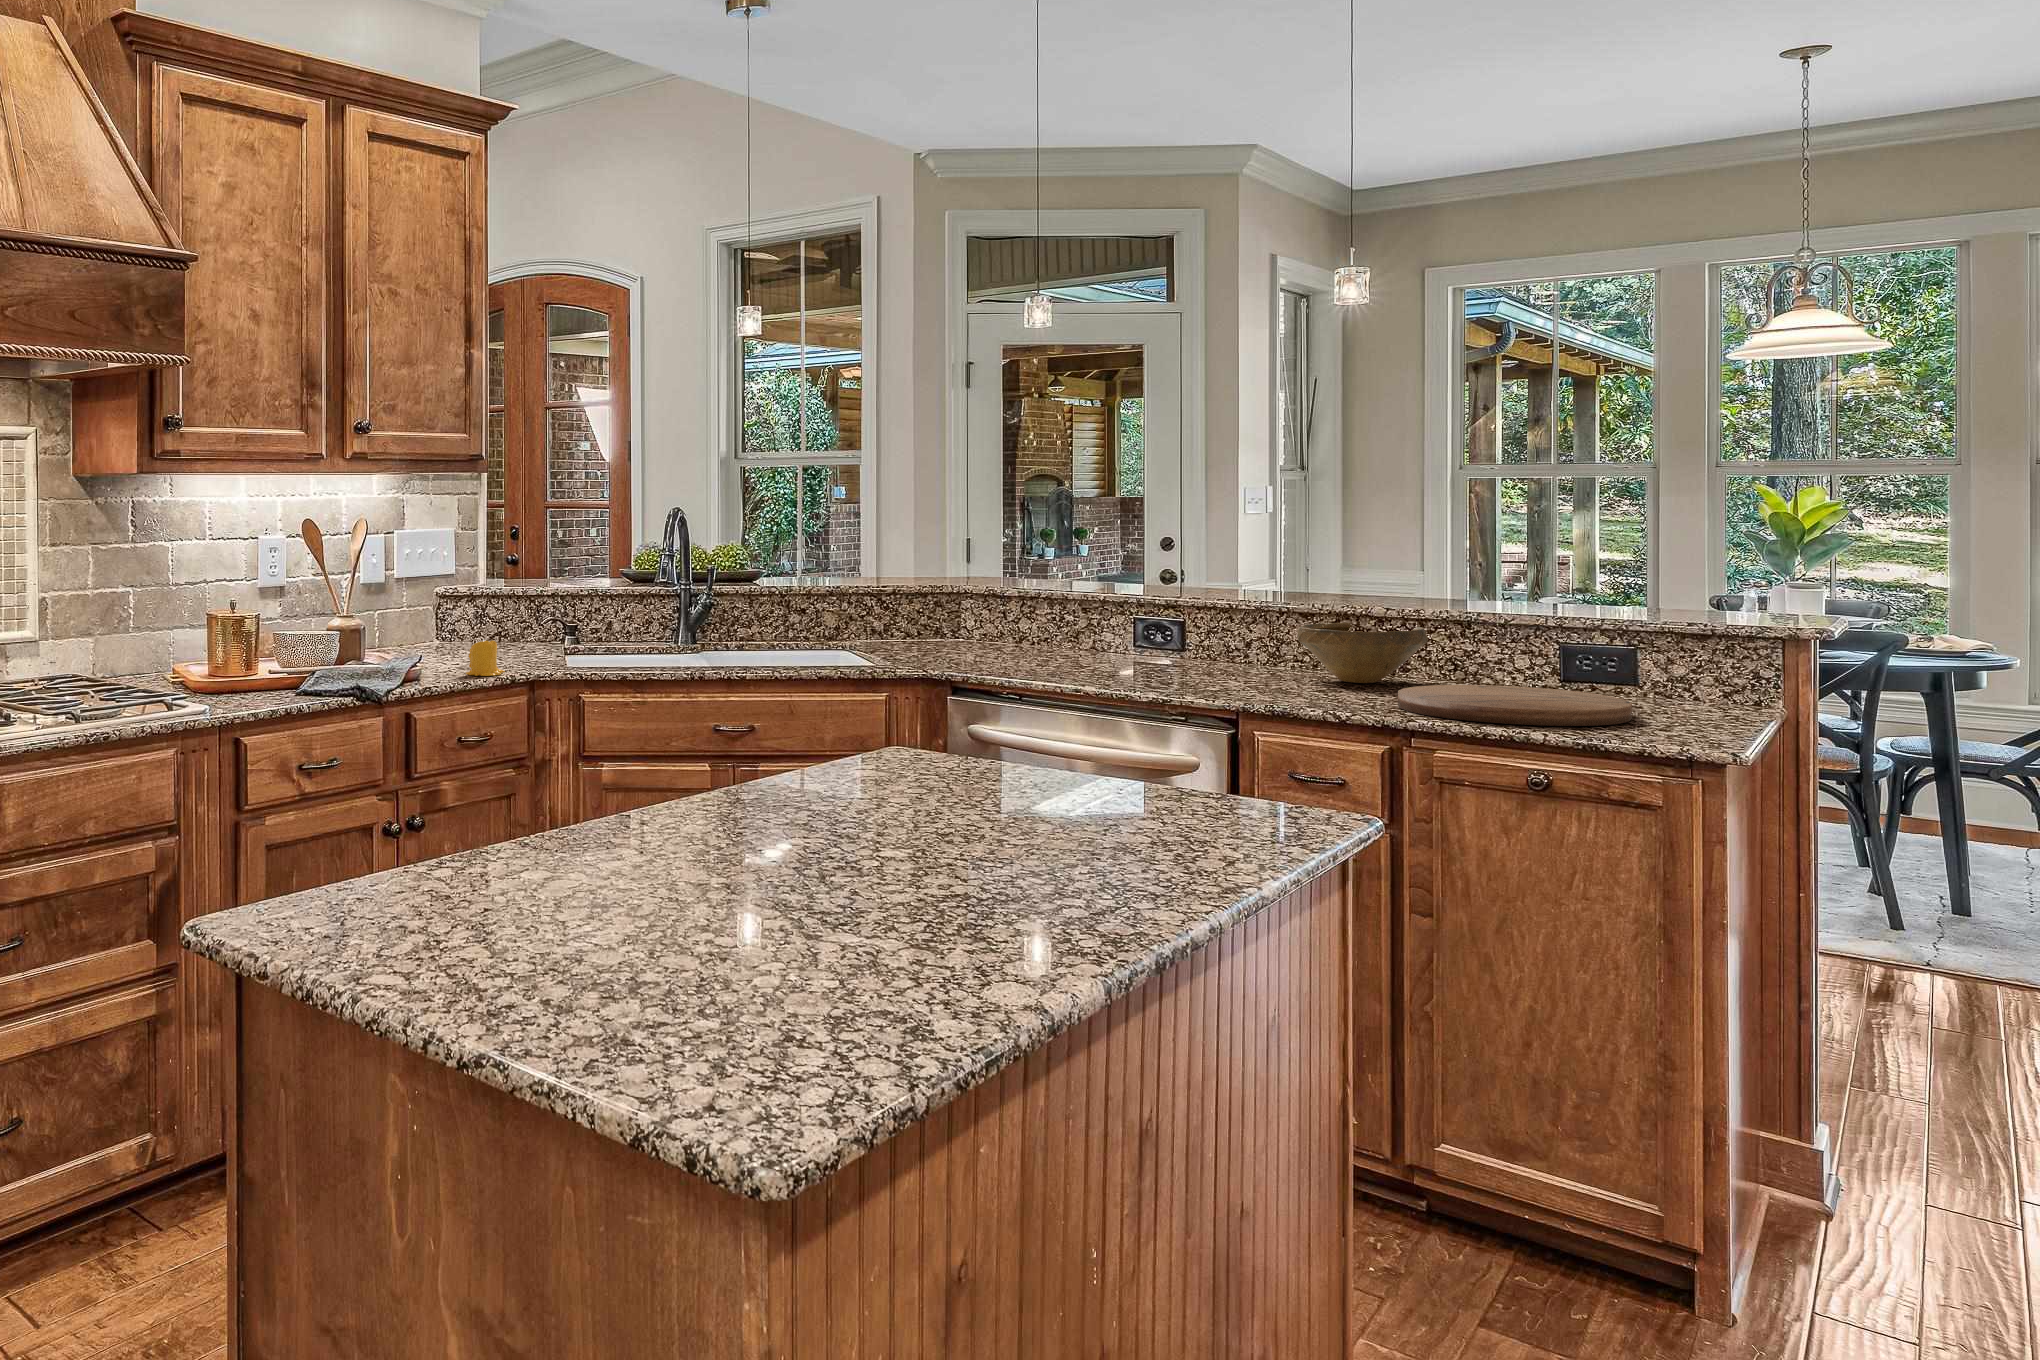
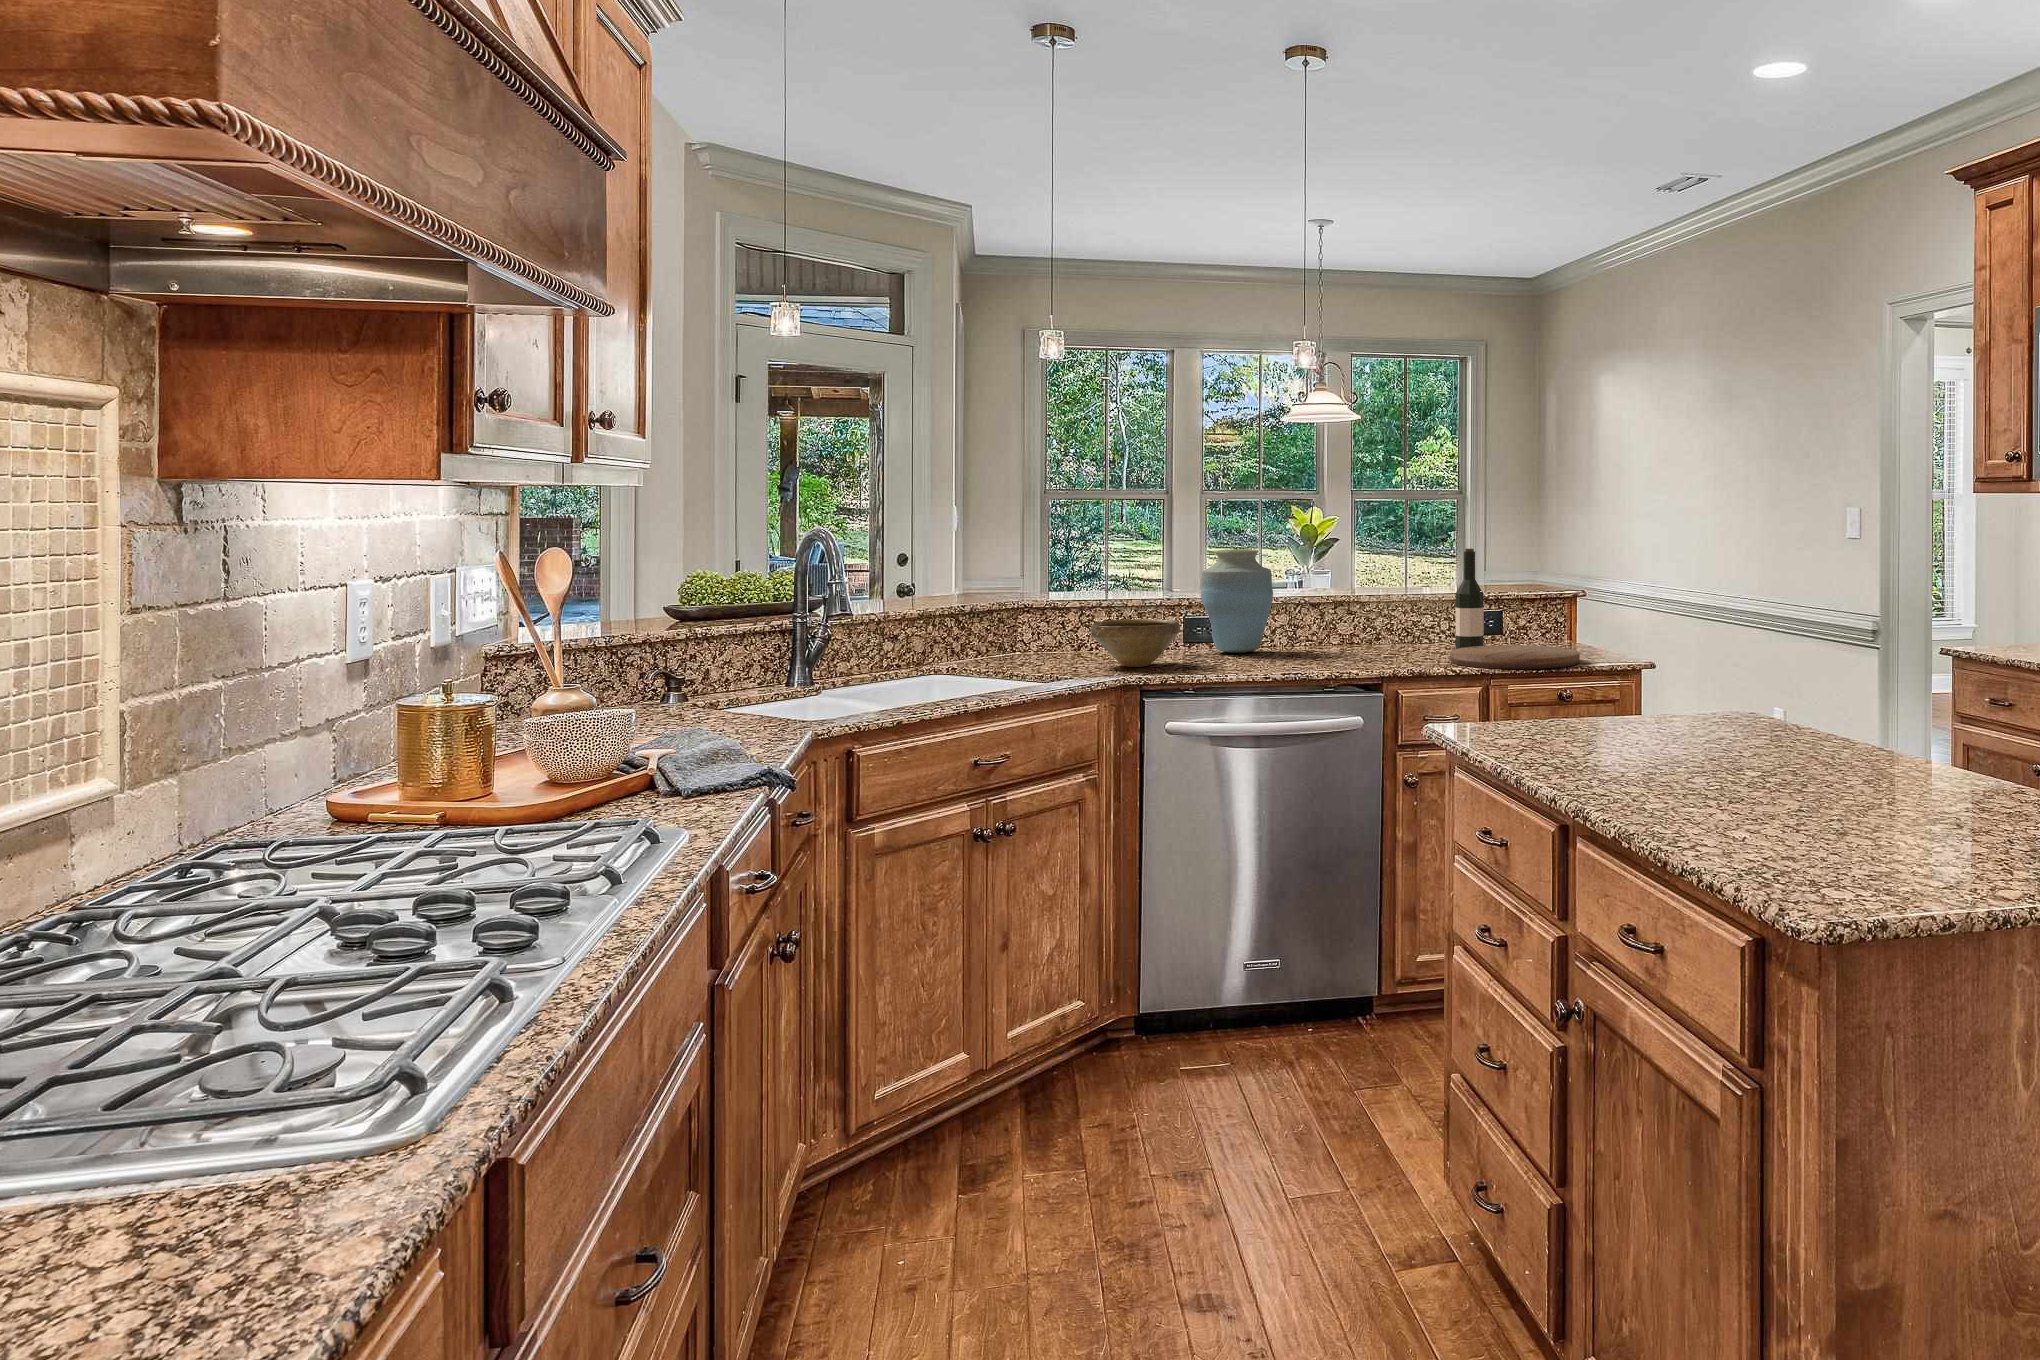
vase: none [1151,536,1248,664] -> present [1201,549,1273,653]
wine bottle: none [1513,542,1563,695] -> present [1456,549,1484,649]
bowl: present [1297,623,1428,683] -> present [1090,619,1180,667]
candle: present [466,640,505,676] -> none [705,695,758,743]

